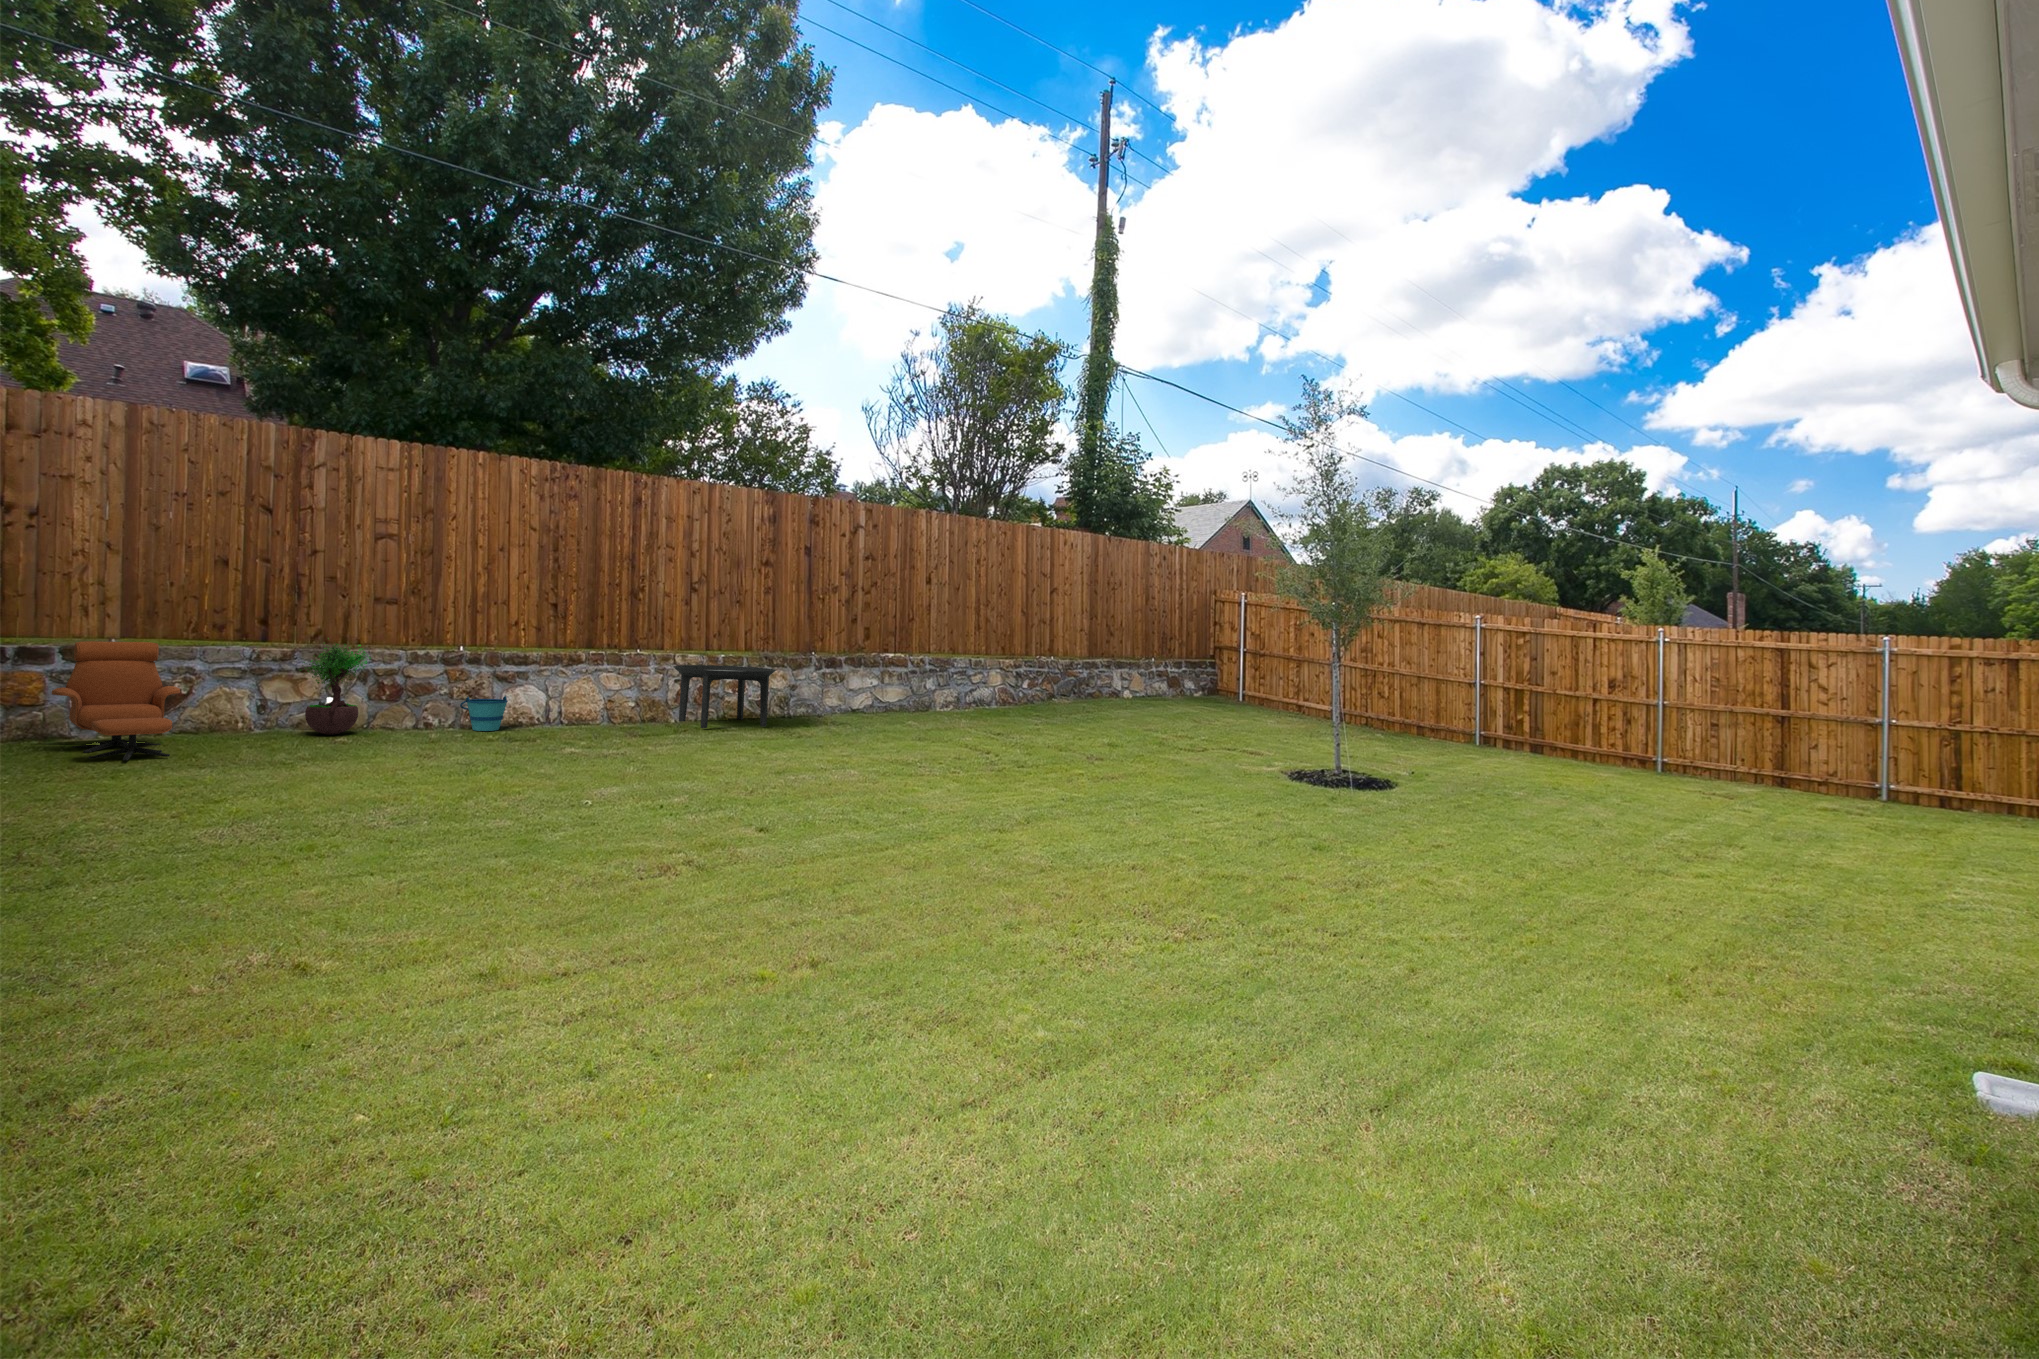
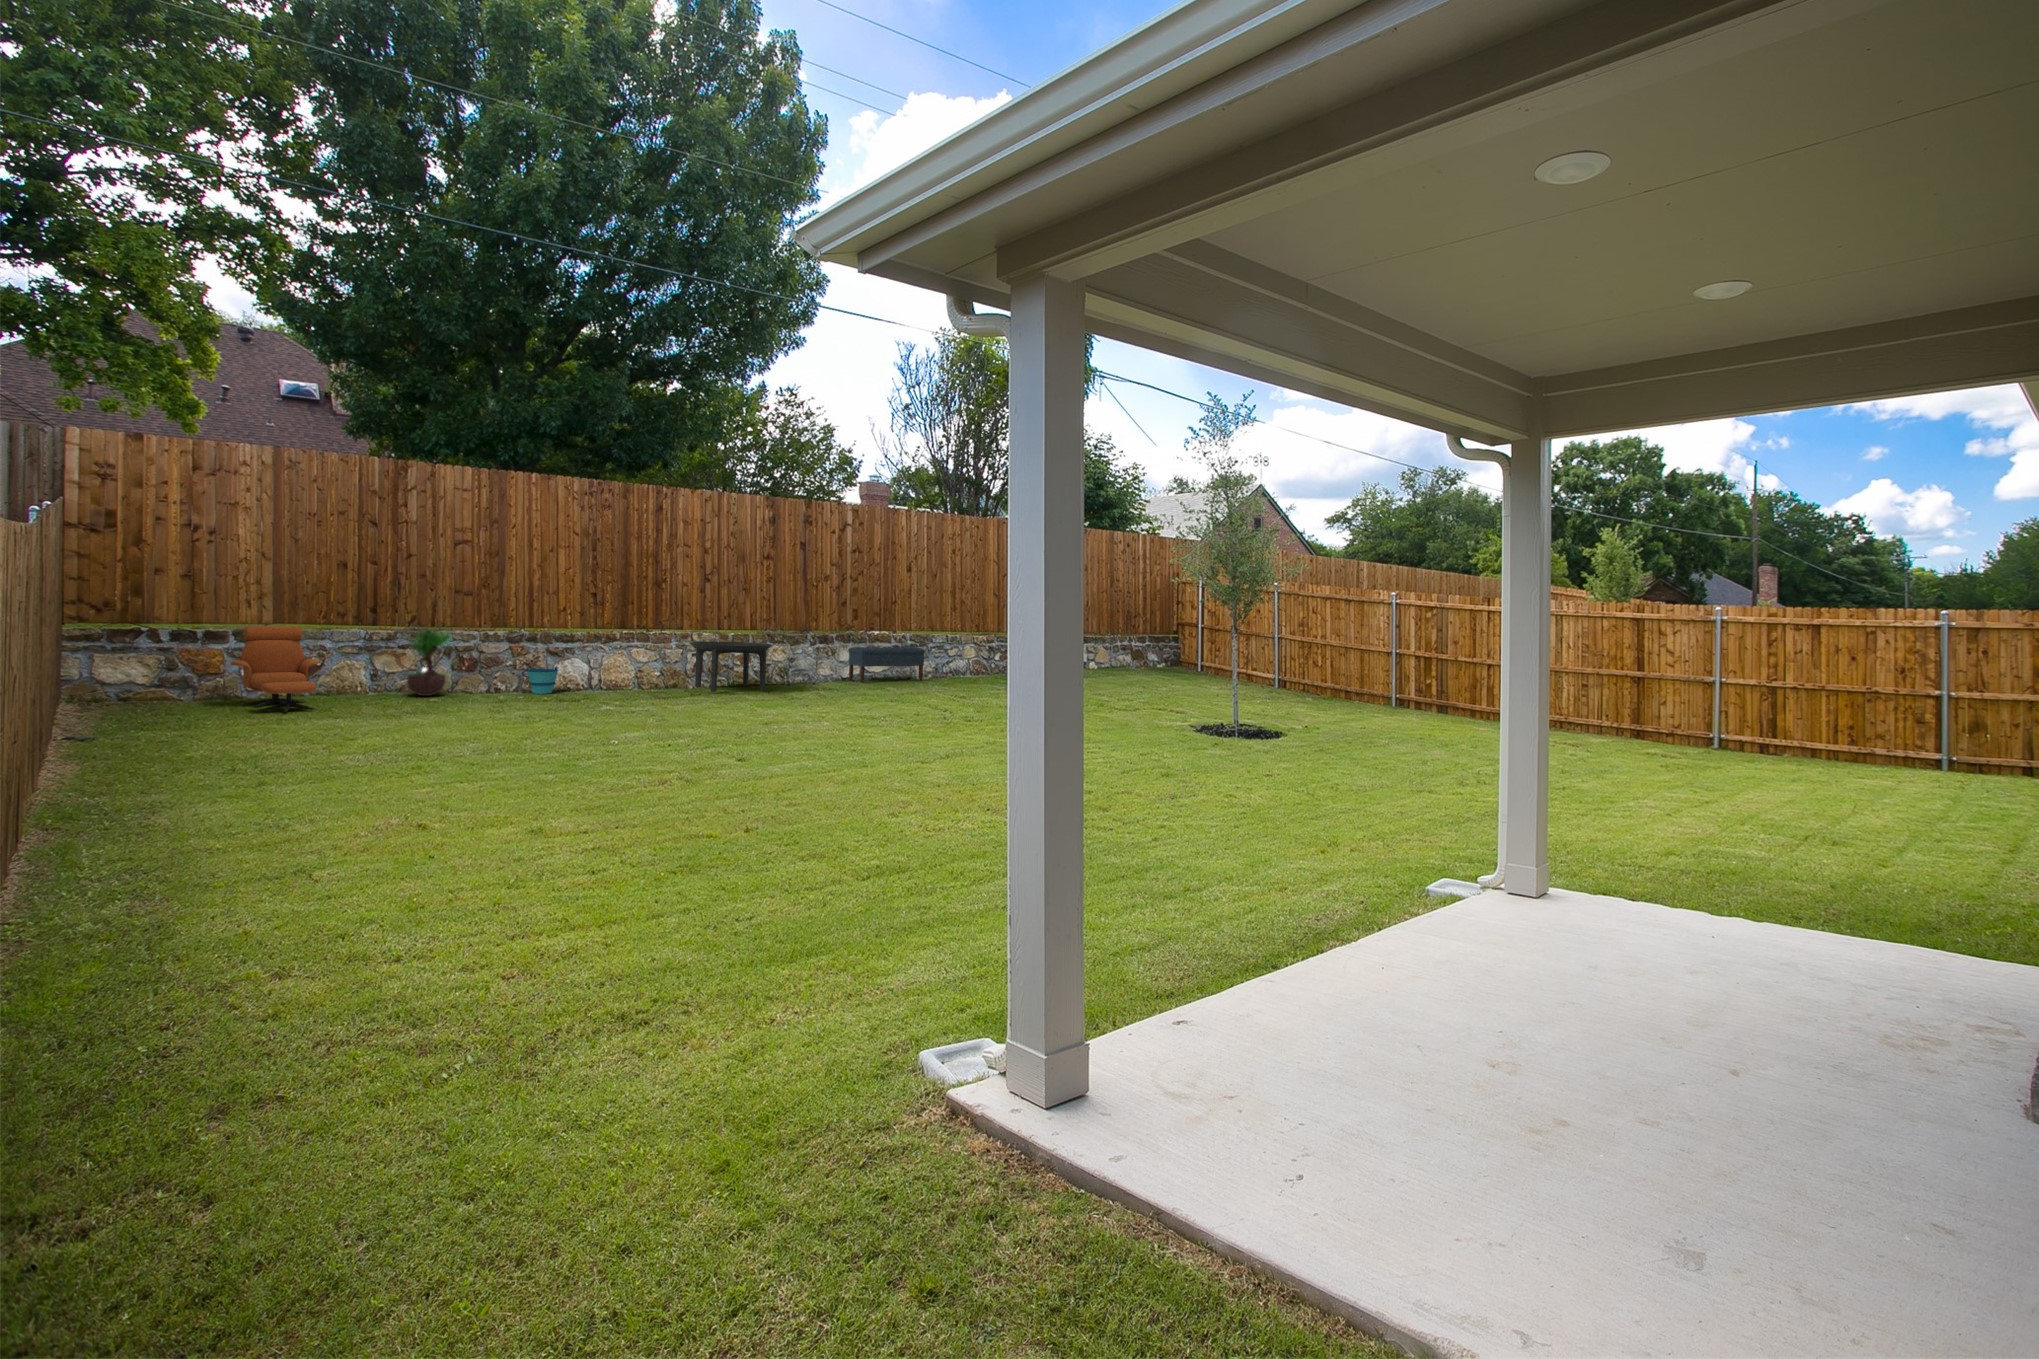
bench: none [860,672,949,715] -> present [848,647,925,682]

